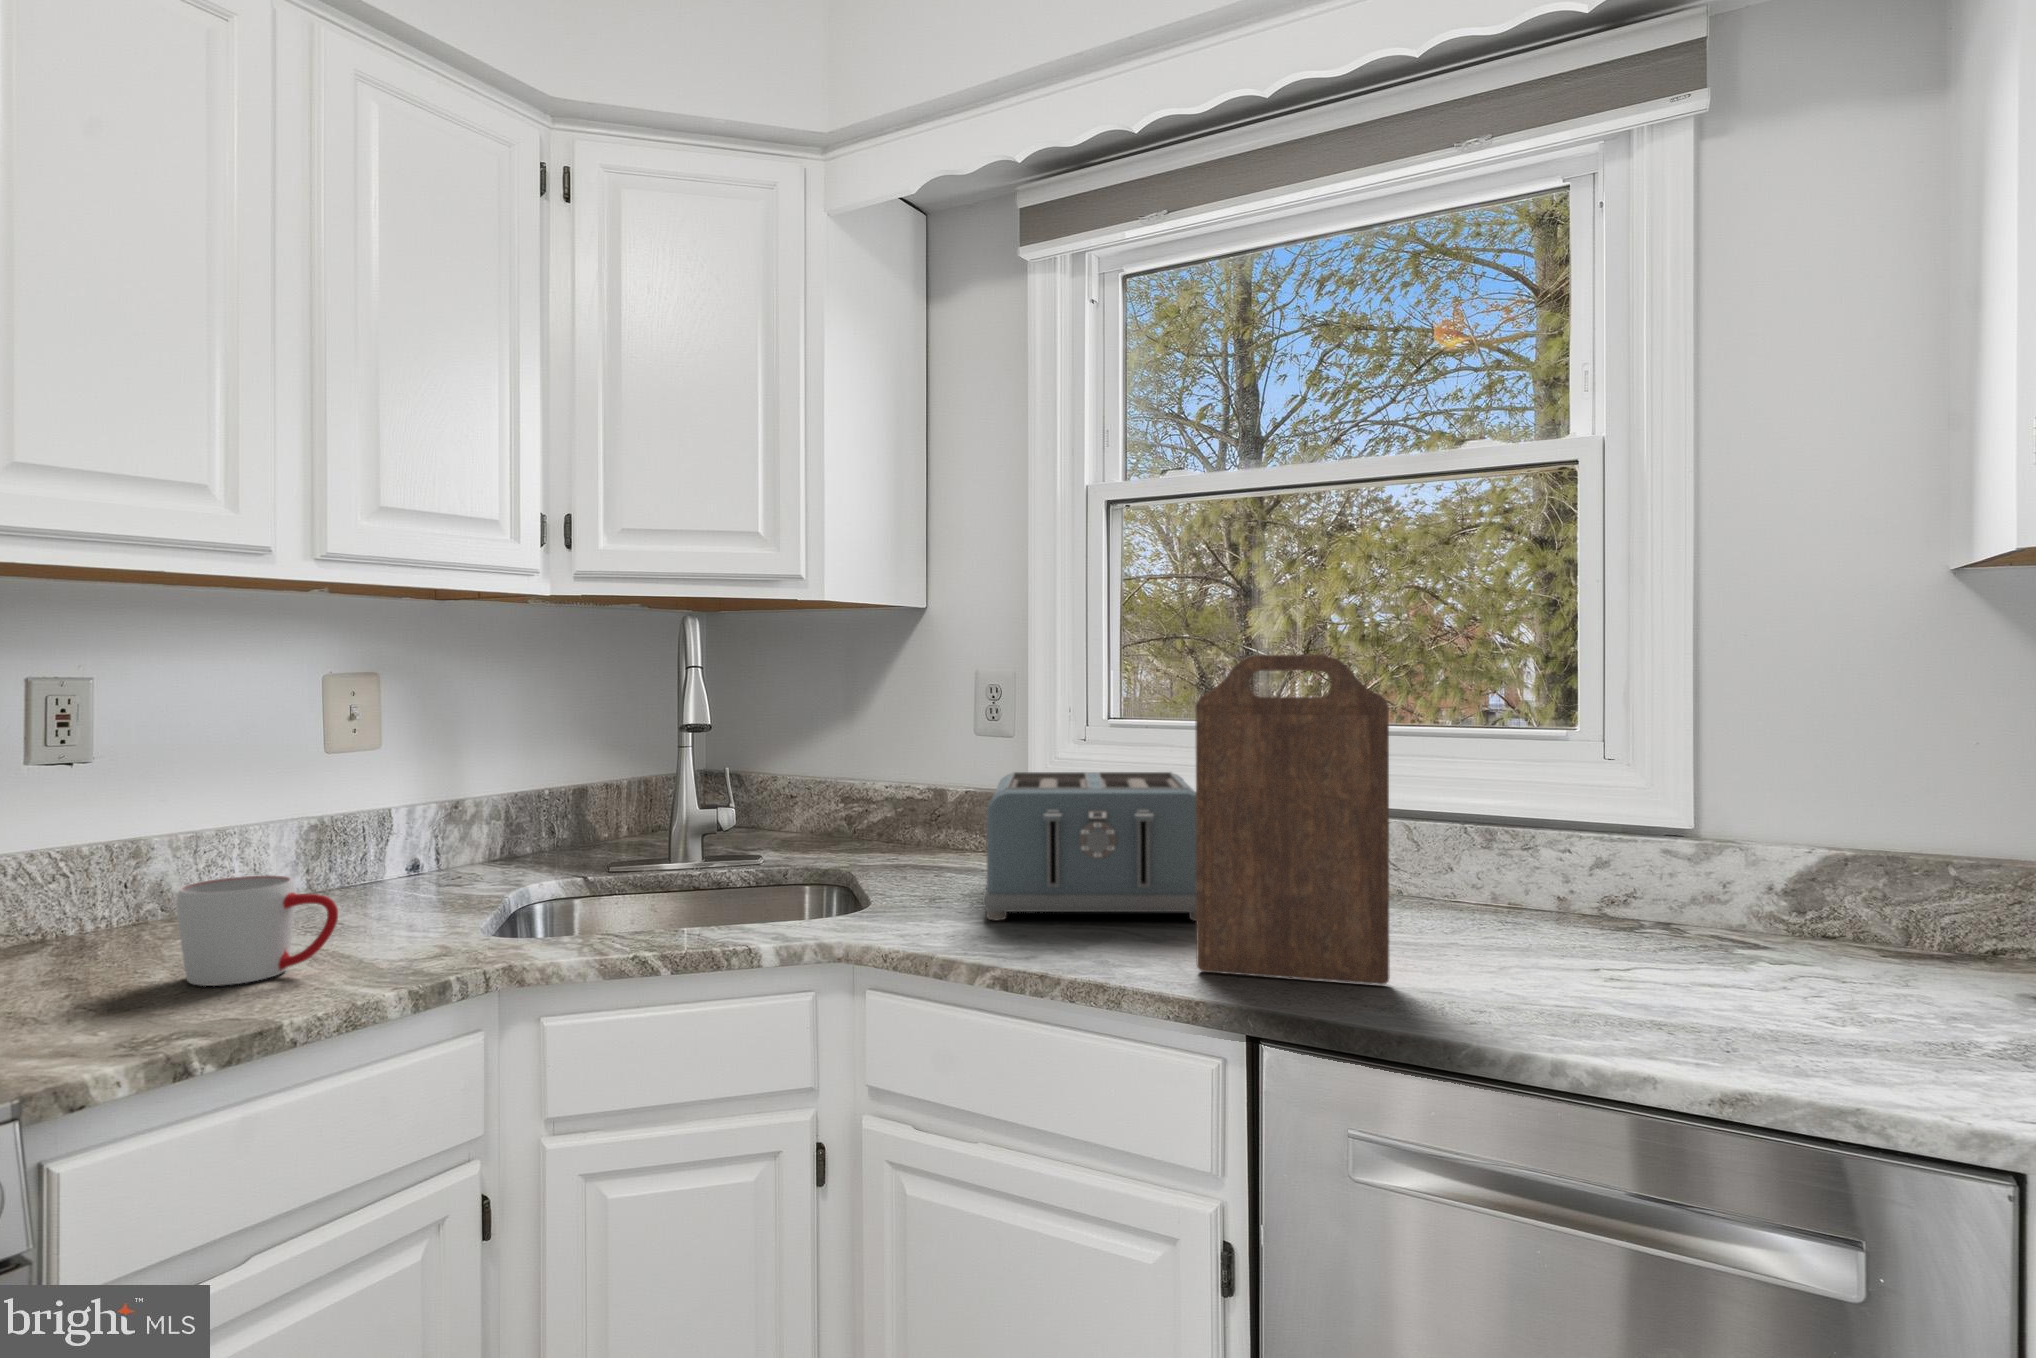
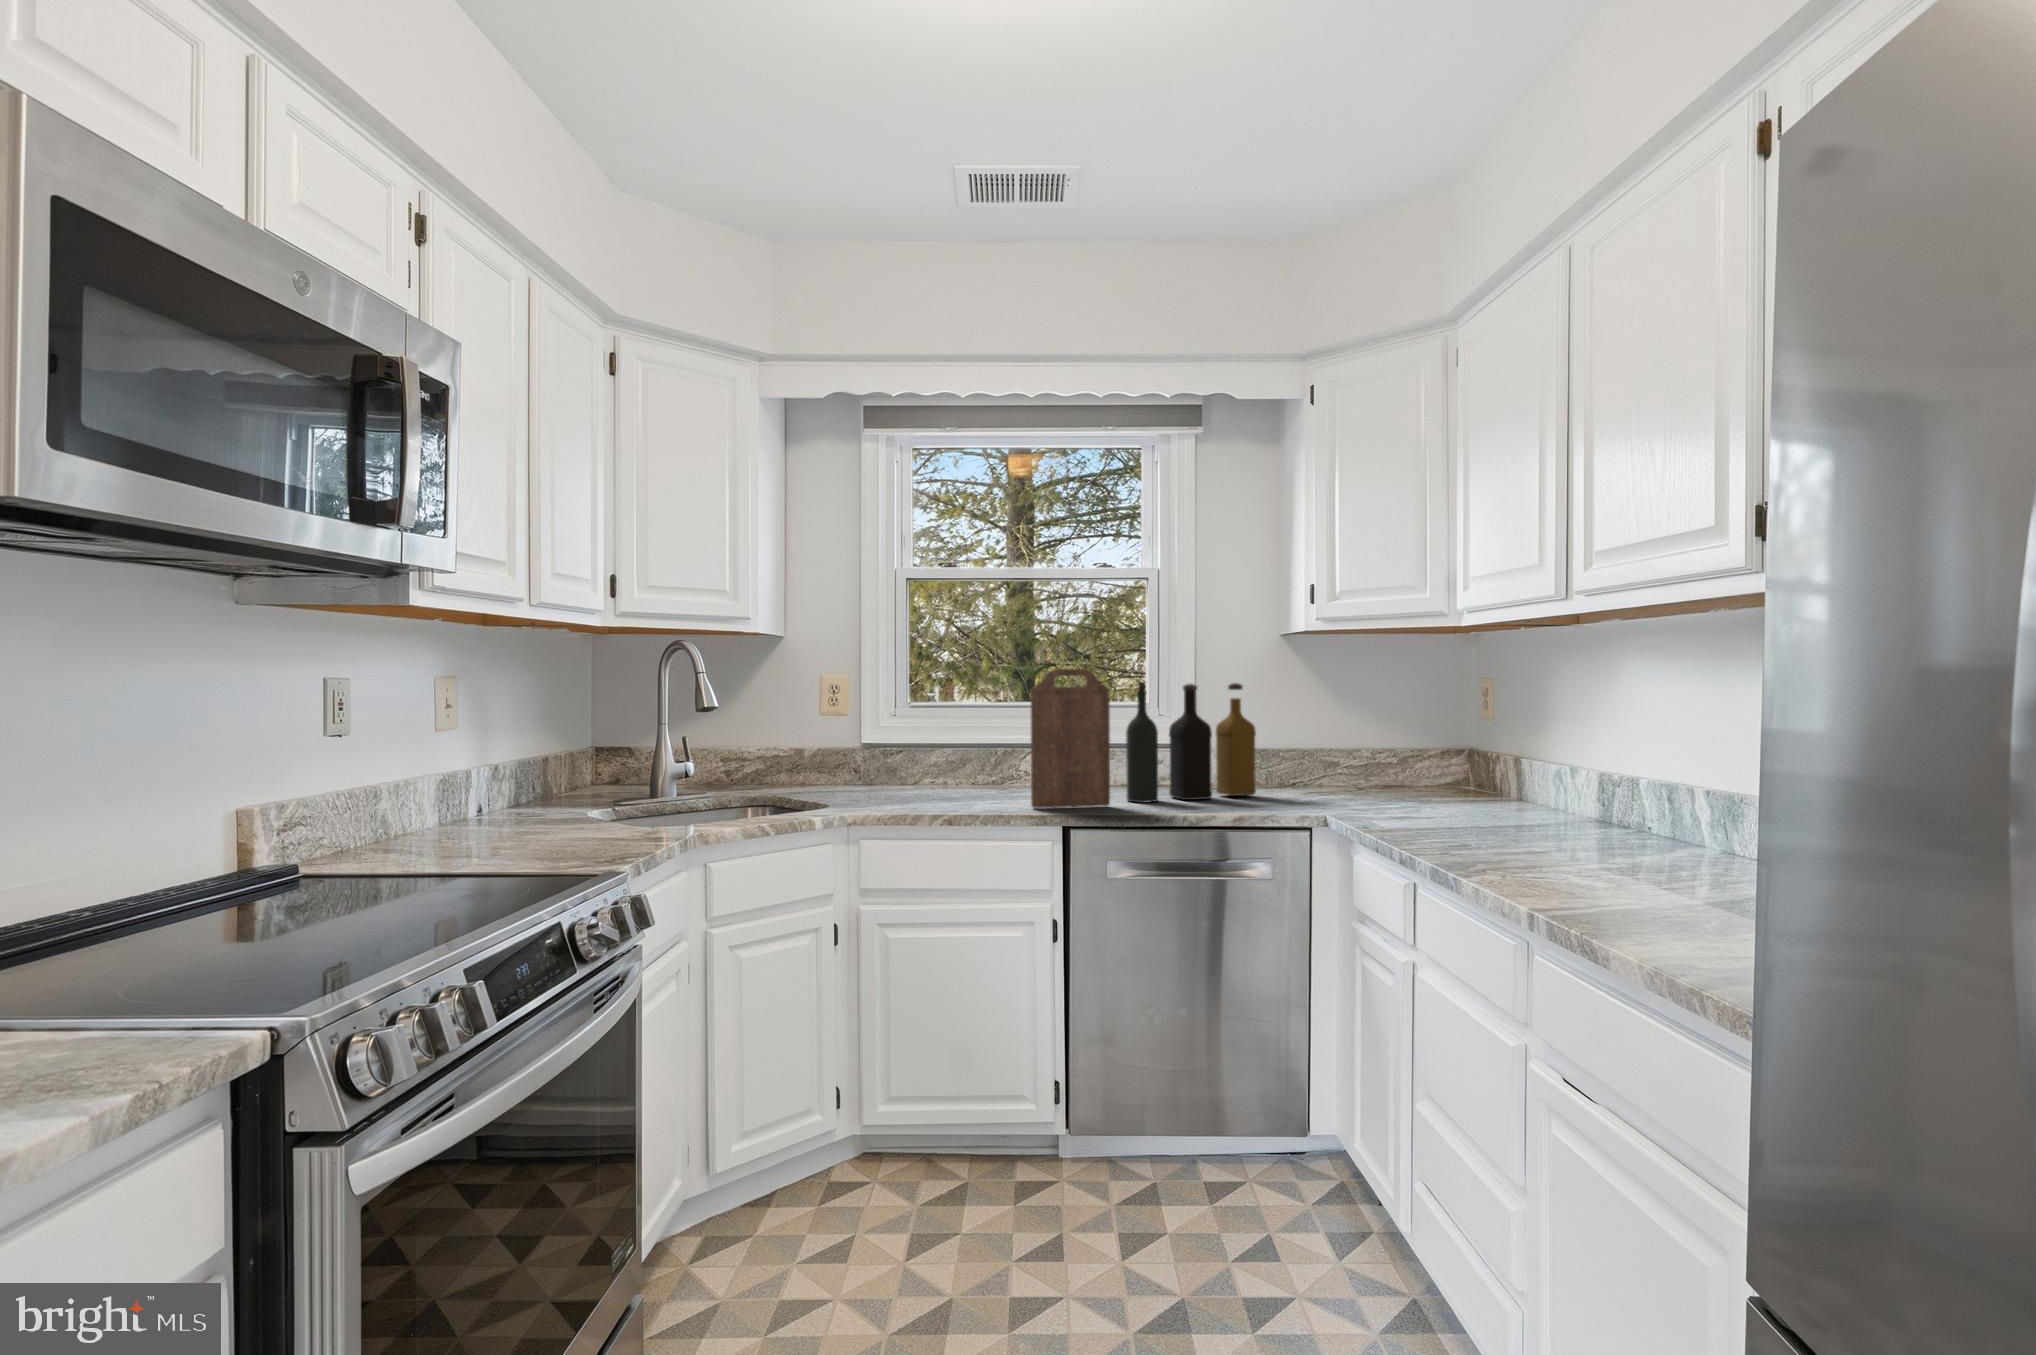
bottle: none [1459,687,1843,991] -> present [1126,682,1256,803]
toaster: present [983,772,1196,921] -> none [867,729,1009,803]
mug: present [176,875,338,986] -> none [550,790,632,846]

